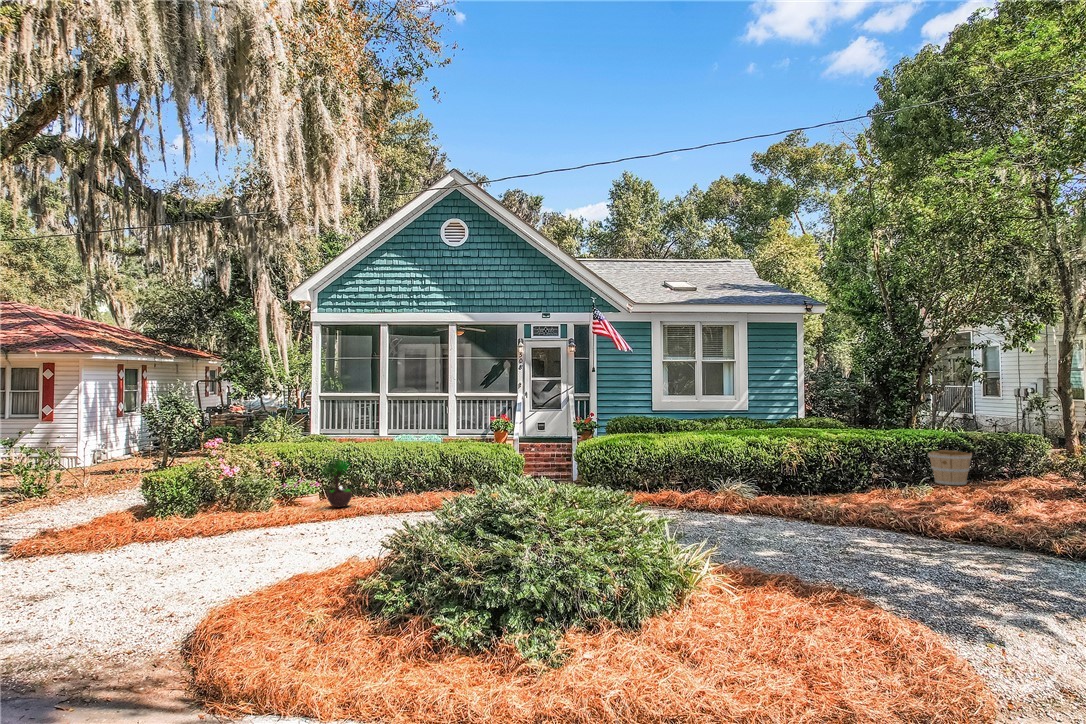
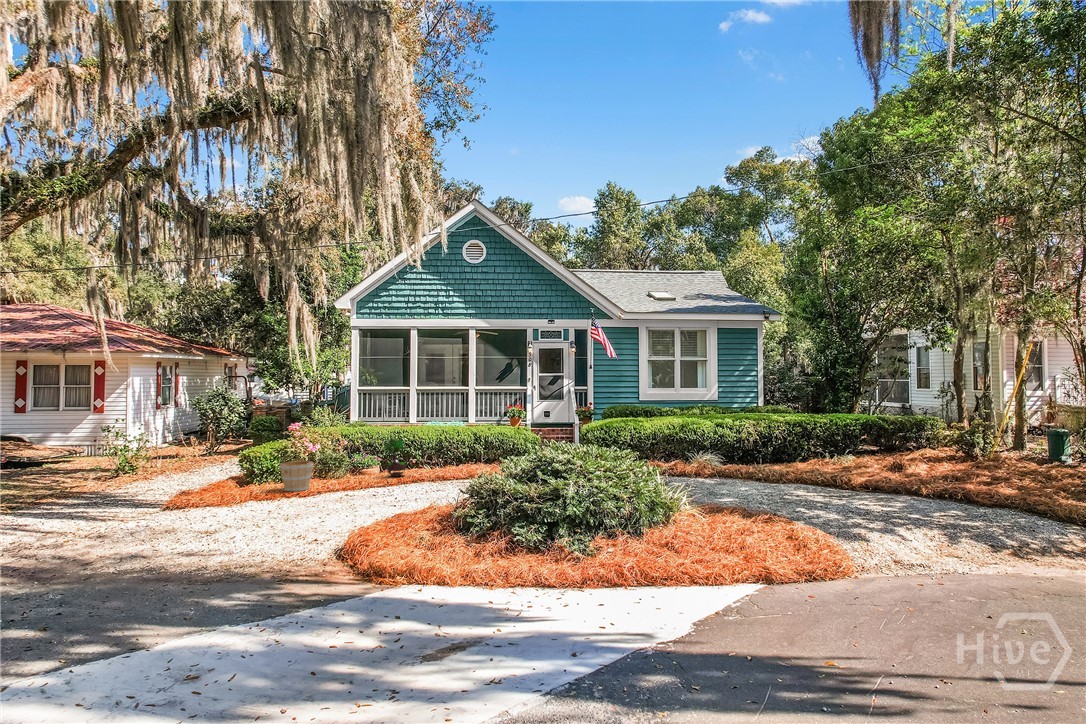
wooden bucket: present [928,450,972,485] -> present [279,460,314,492]

